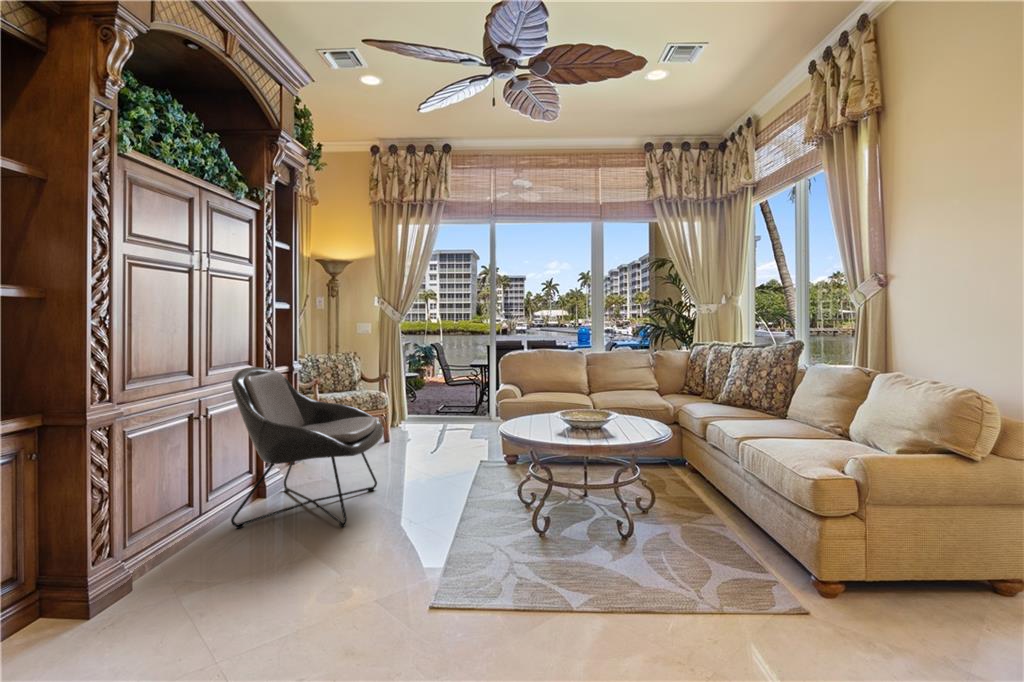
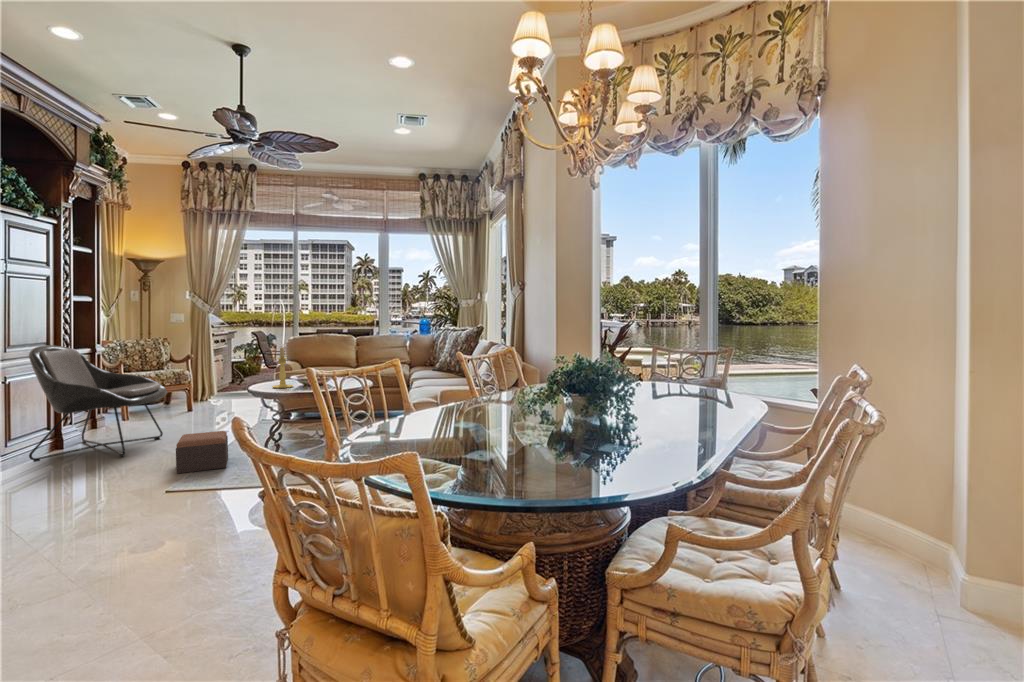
candle holder: none [526,372,555,432] -> present [272,347,293,388]
footstool: none [428,502,501,578] -> present [176,431,228,473]

